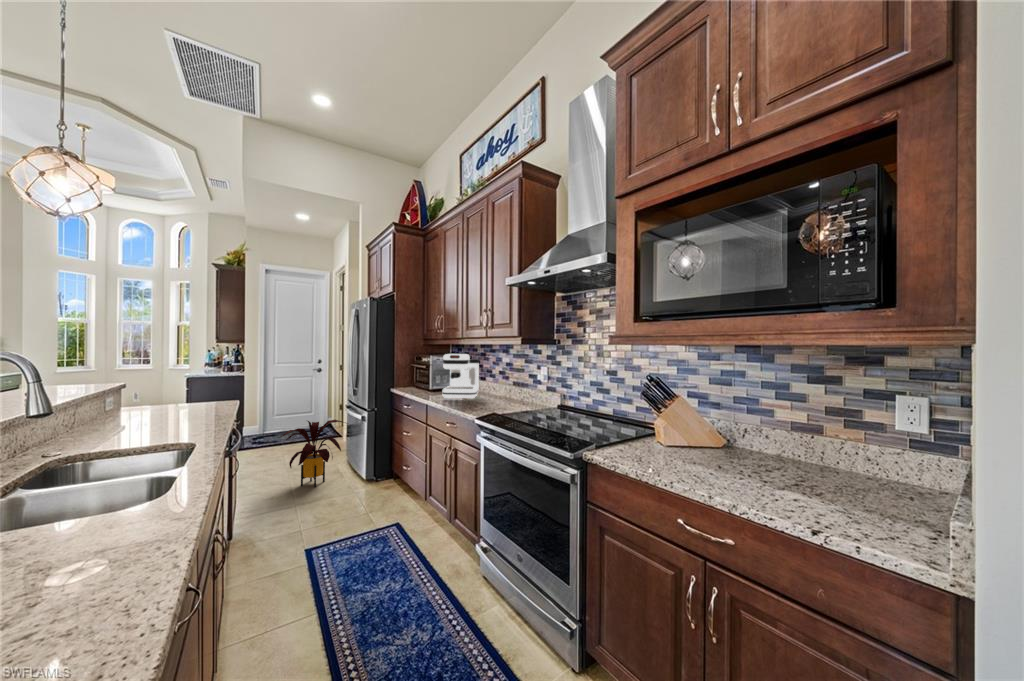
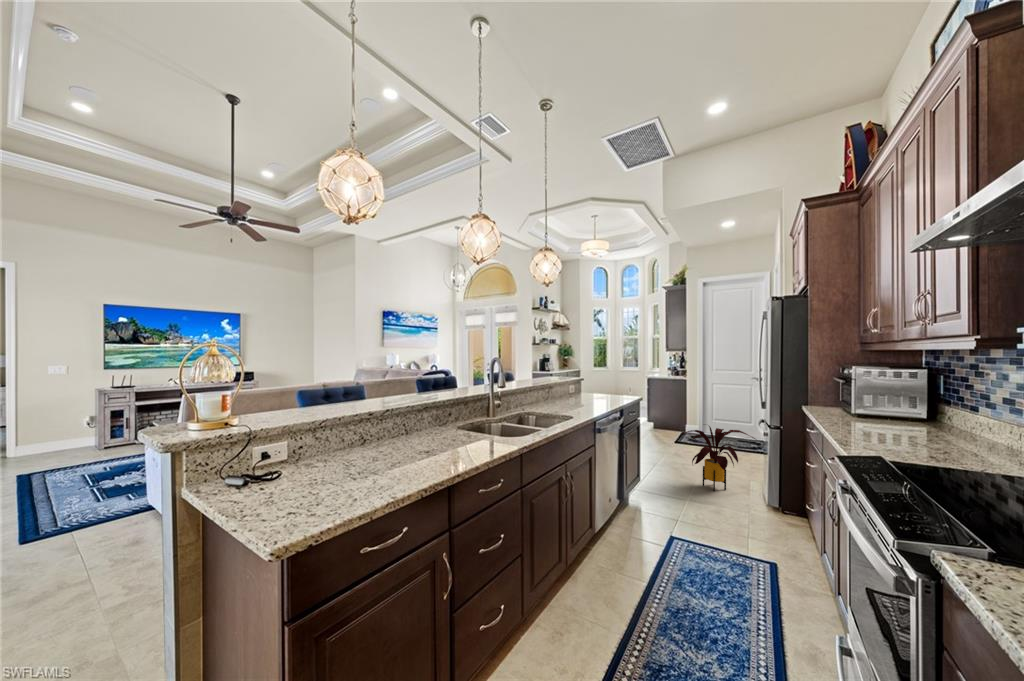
coffee maker: present [442,354,479,399] -> none [839,366,920,433]

